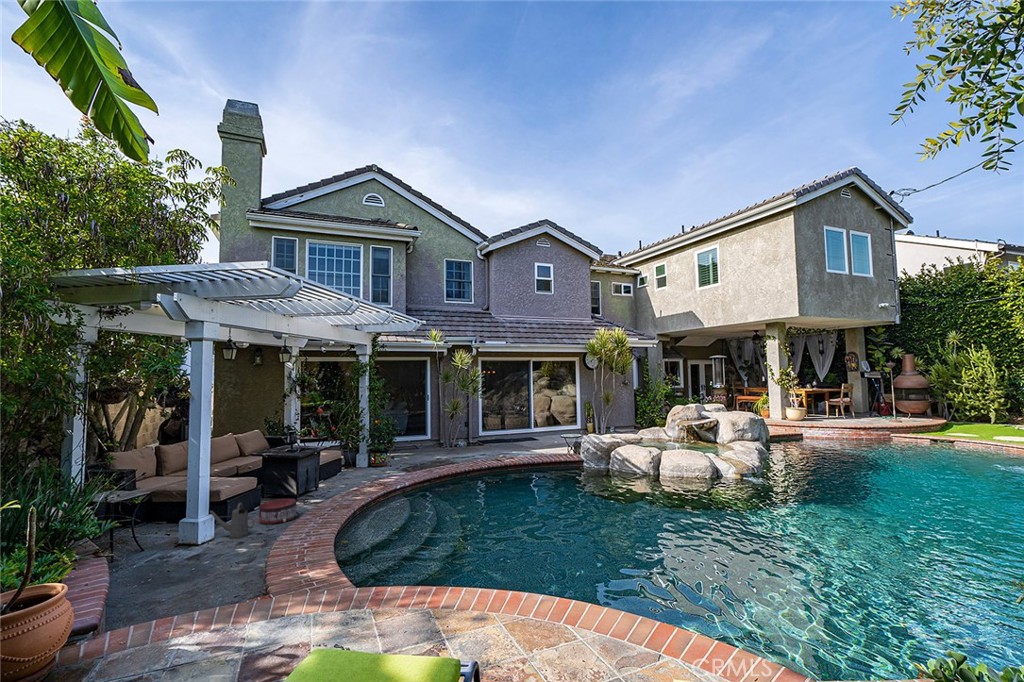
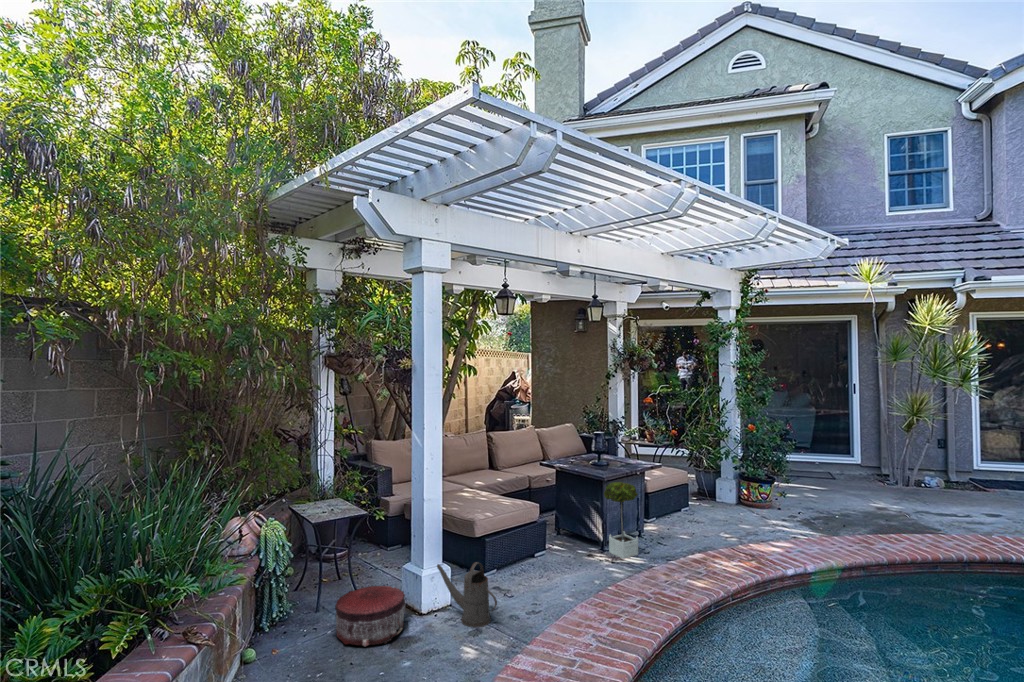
potted tree: none [300,455,321,499] -> present [604,482,638,559]
pouf: present [259,498,297,524] -> present [335,586,405,646]

